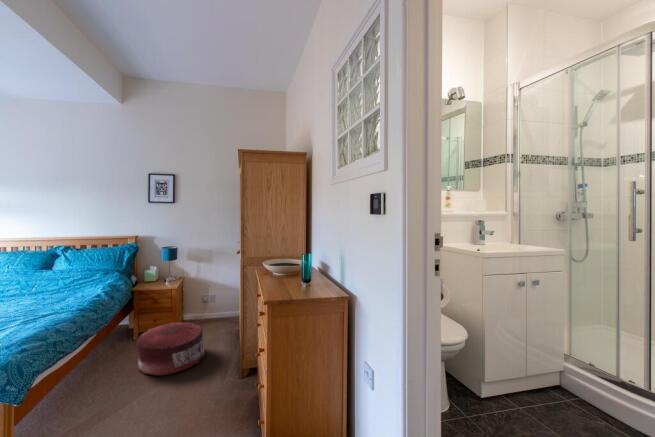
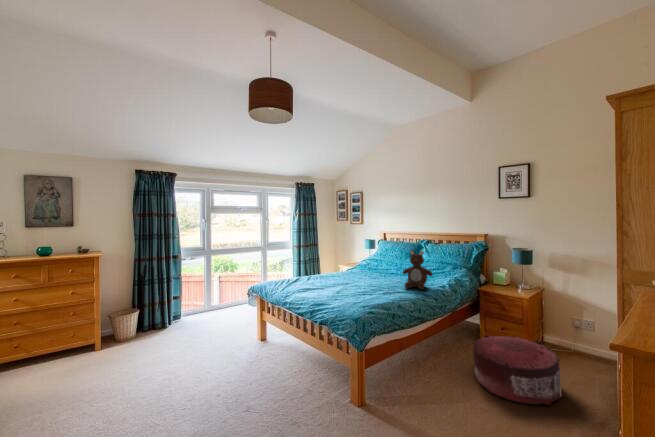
teddy bear: none [43,263,86,308] -> present [403,251,433,289]

